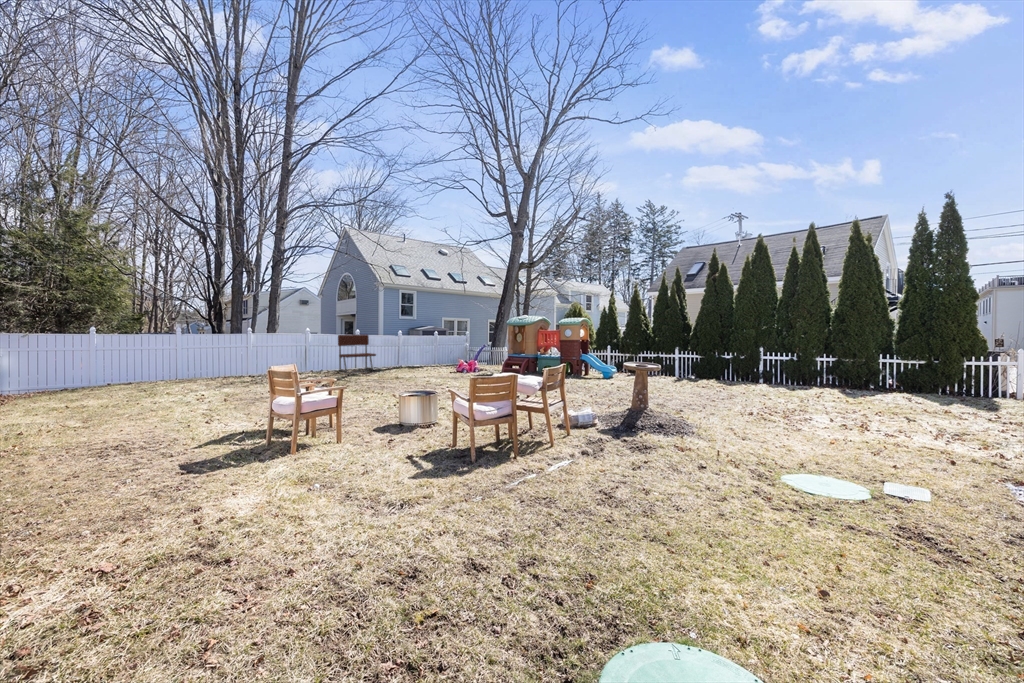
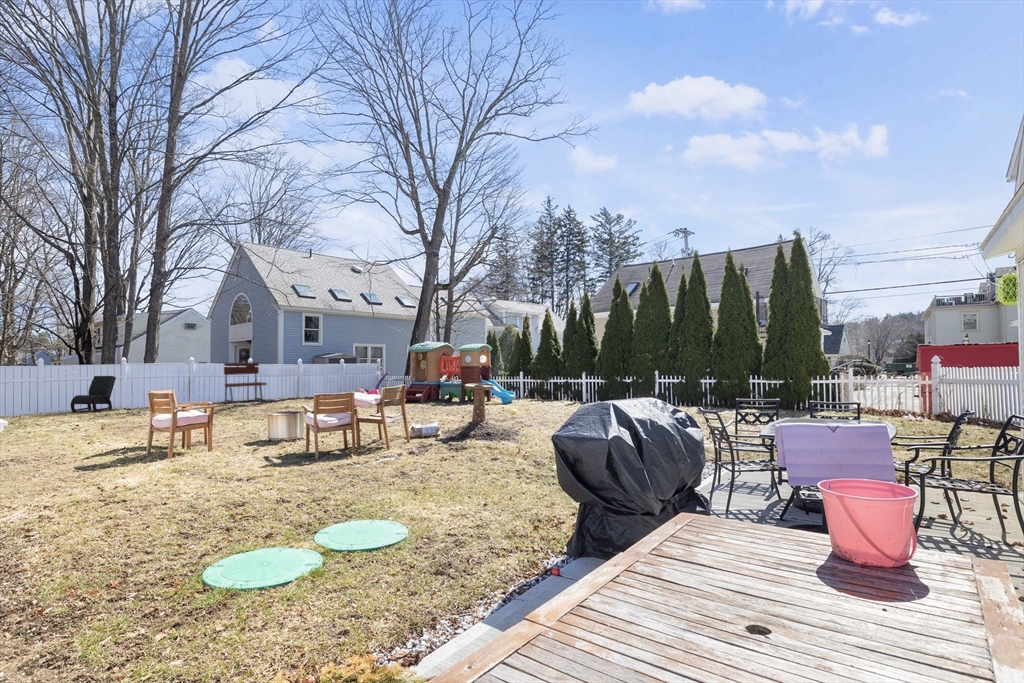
lounge chair: none [202,346,242,381] -> present [71,376,116,412]

